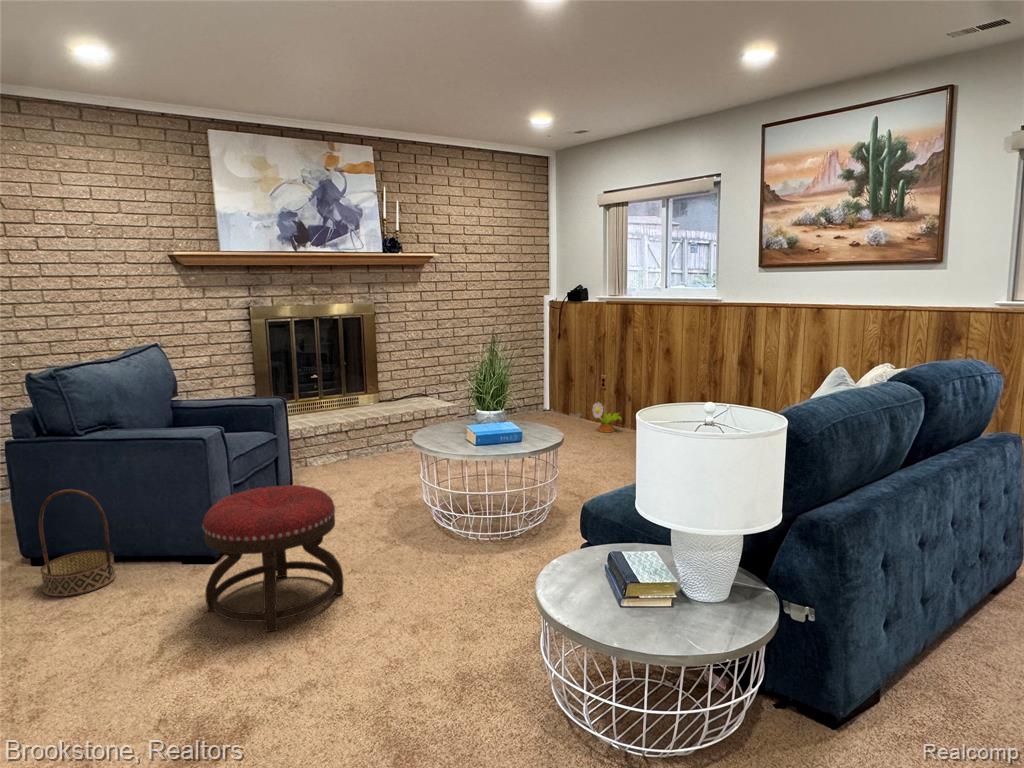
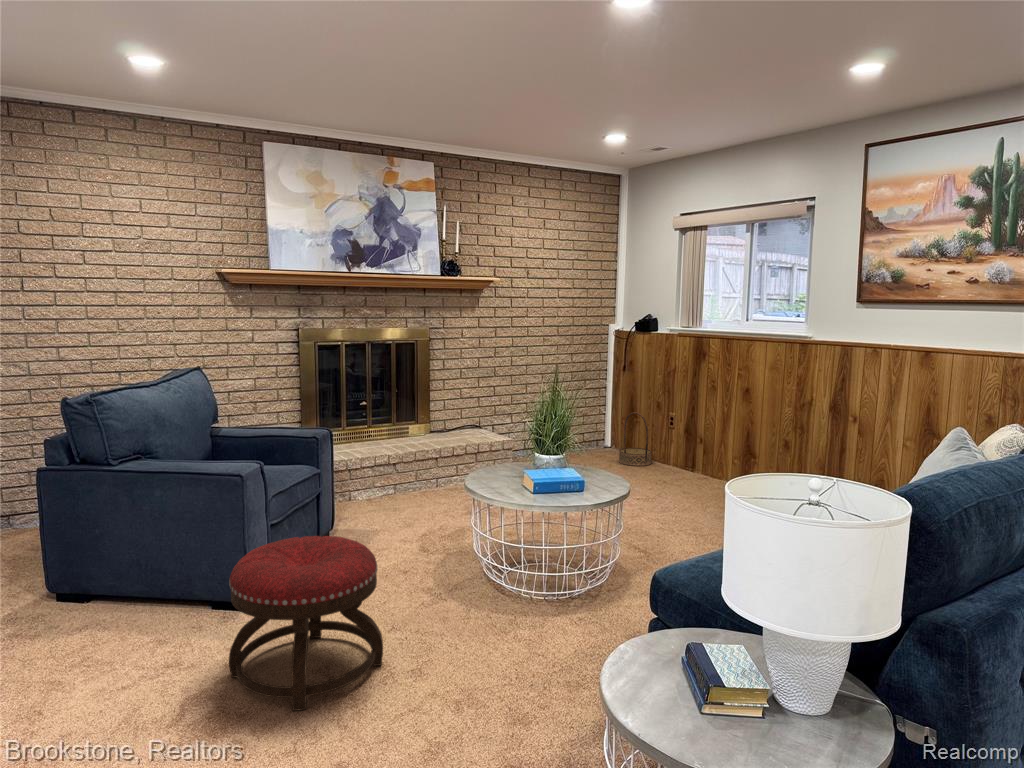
decorative plant: present [592,402,621,432] -> none [658,442,691,476]
basket: present [39,489,116,597] -> present [619,412,652,466]

